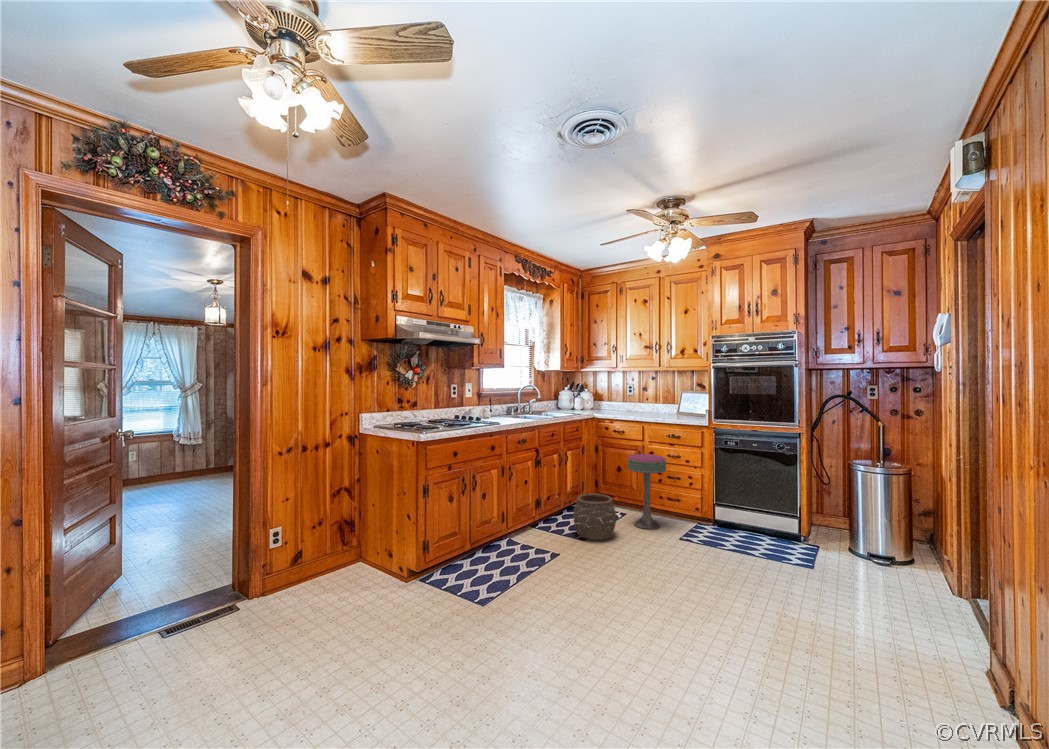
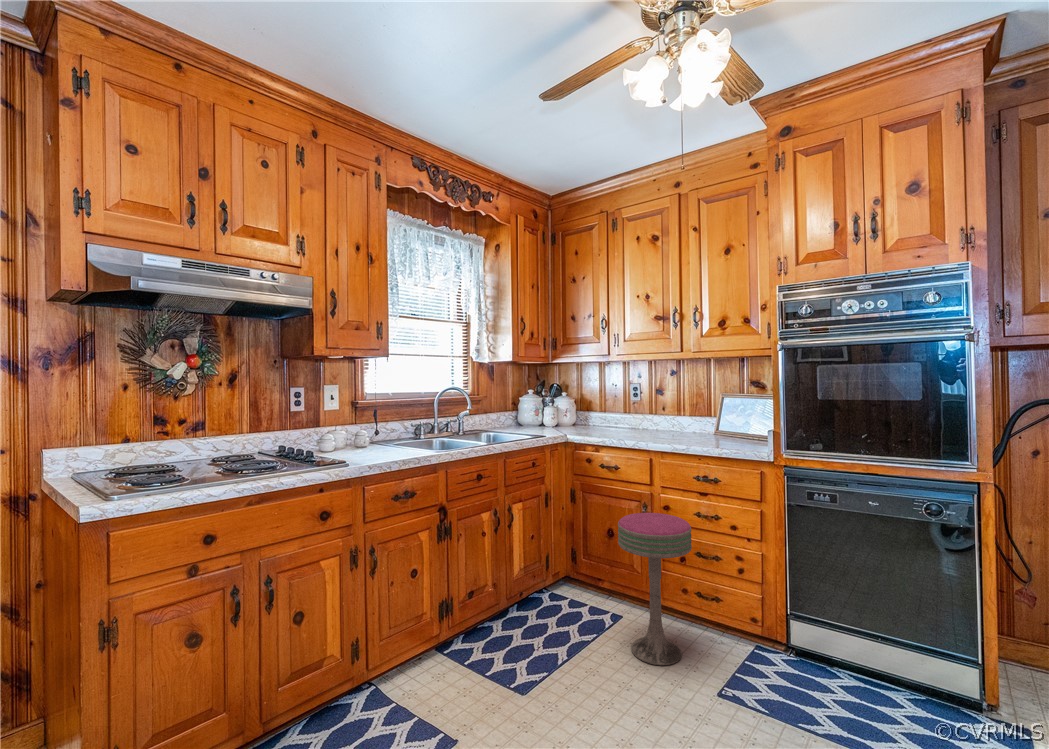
woven basket: present [573,494,616,540] -> none [504,594,590,703]

